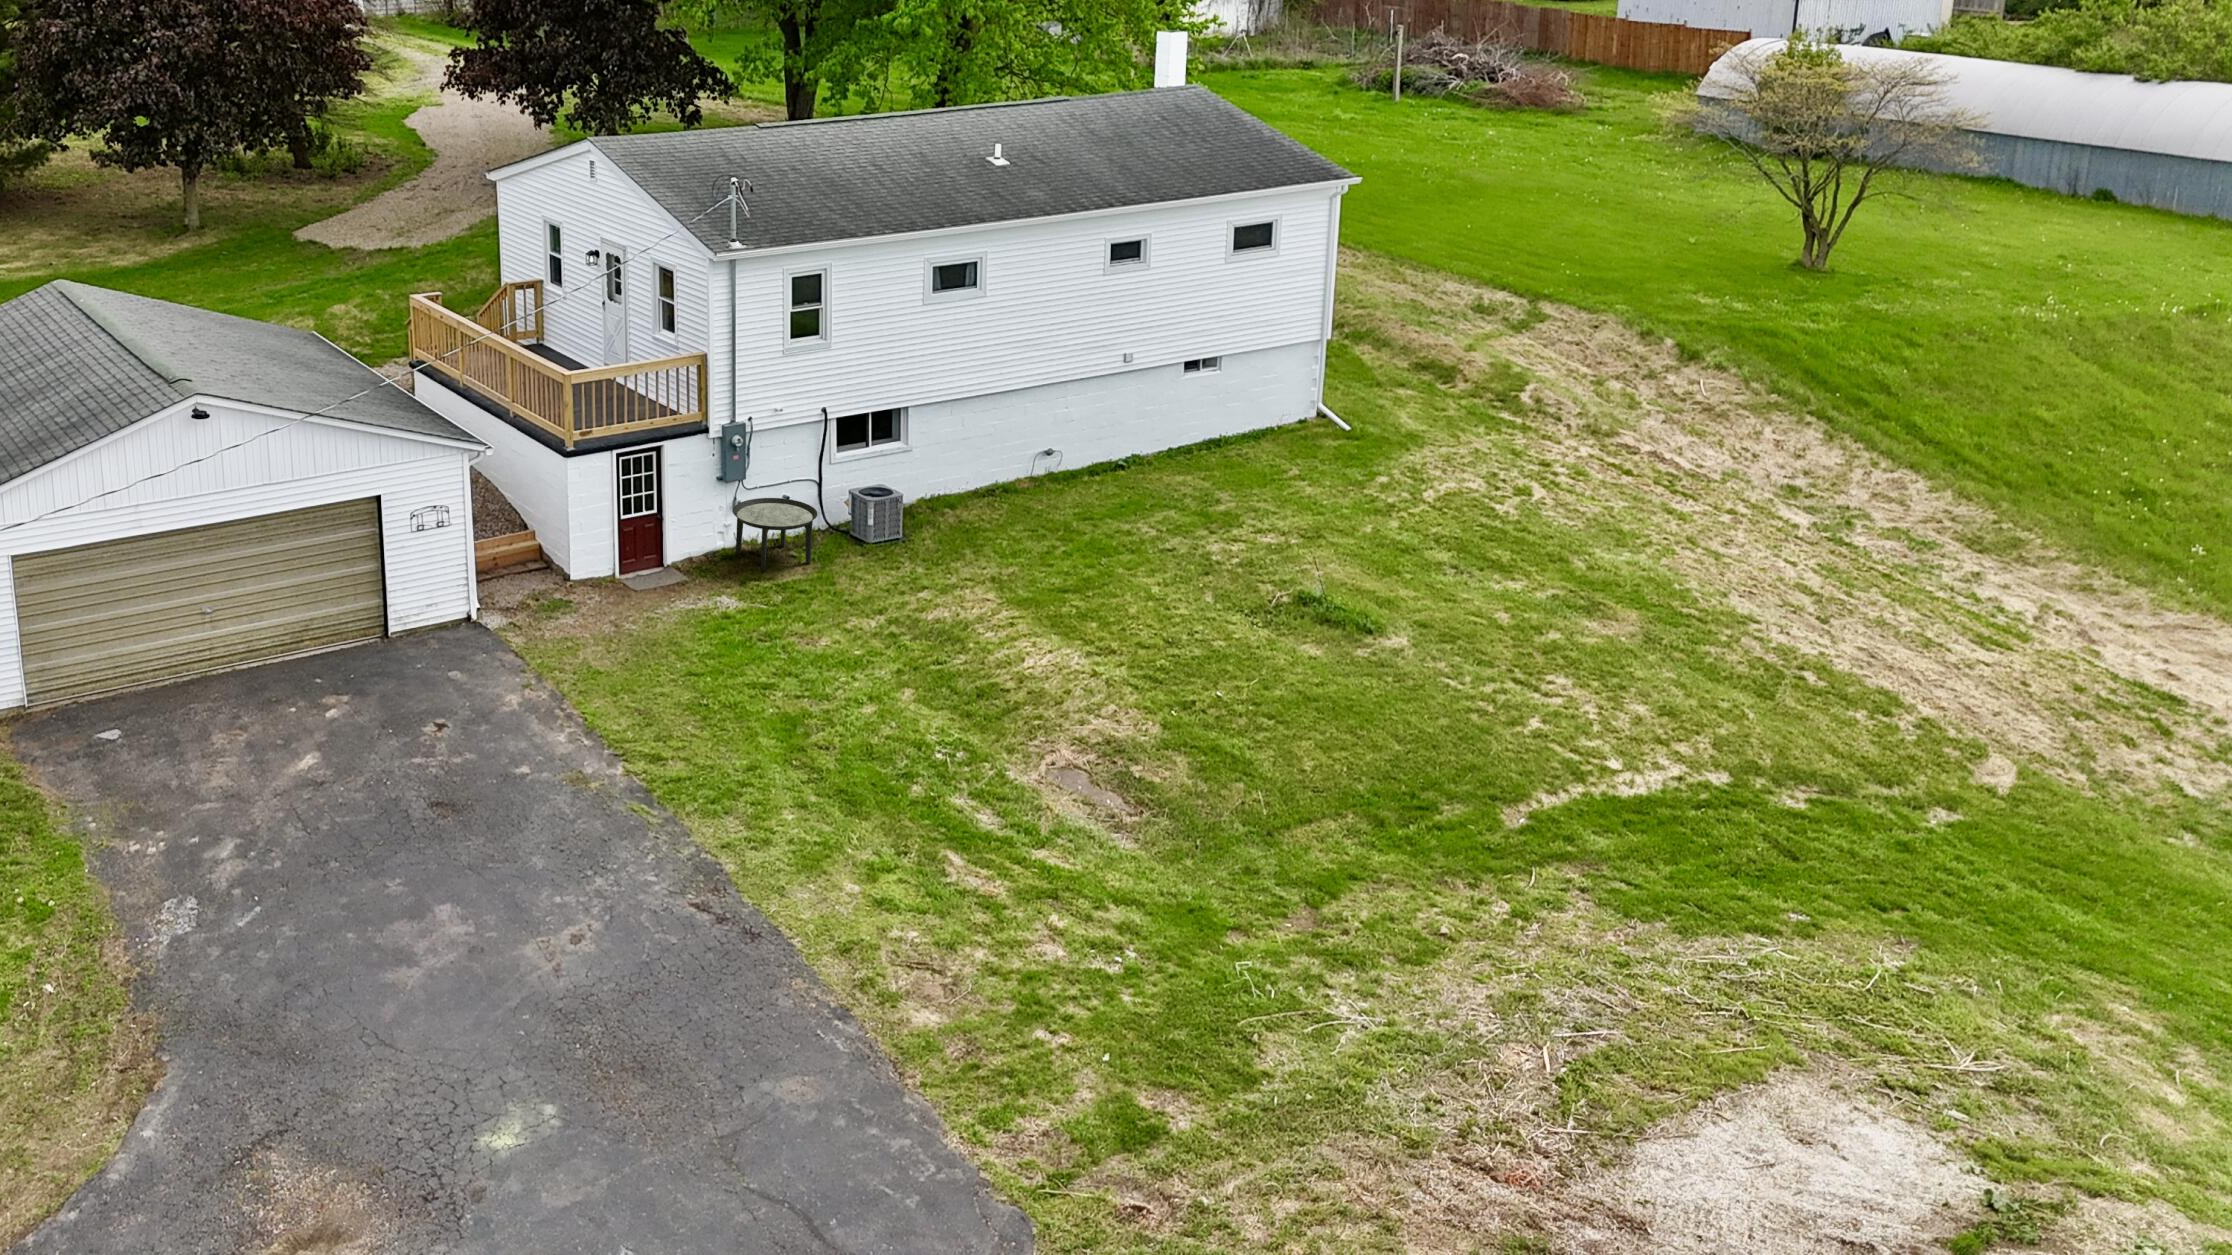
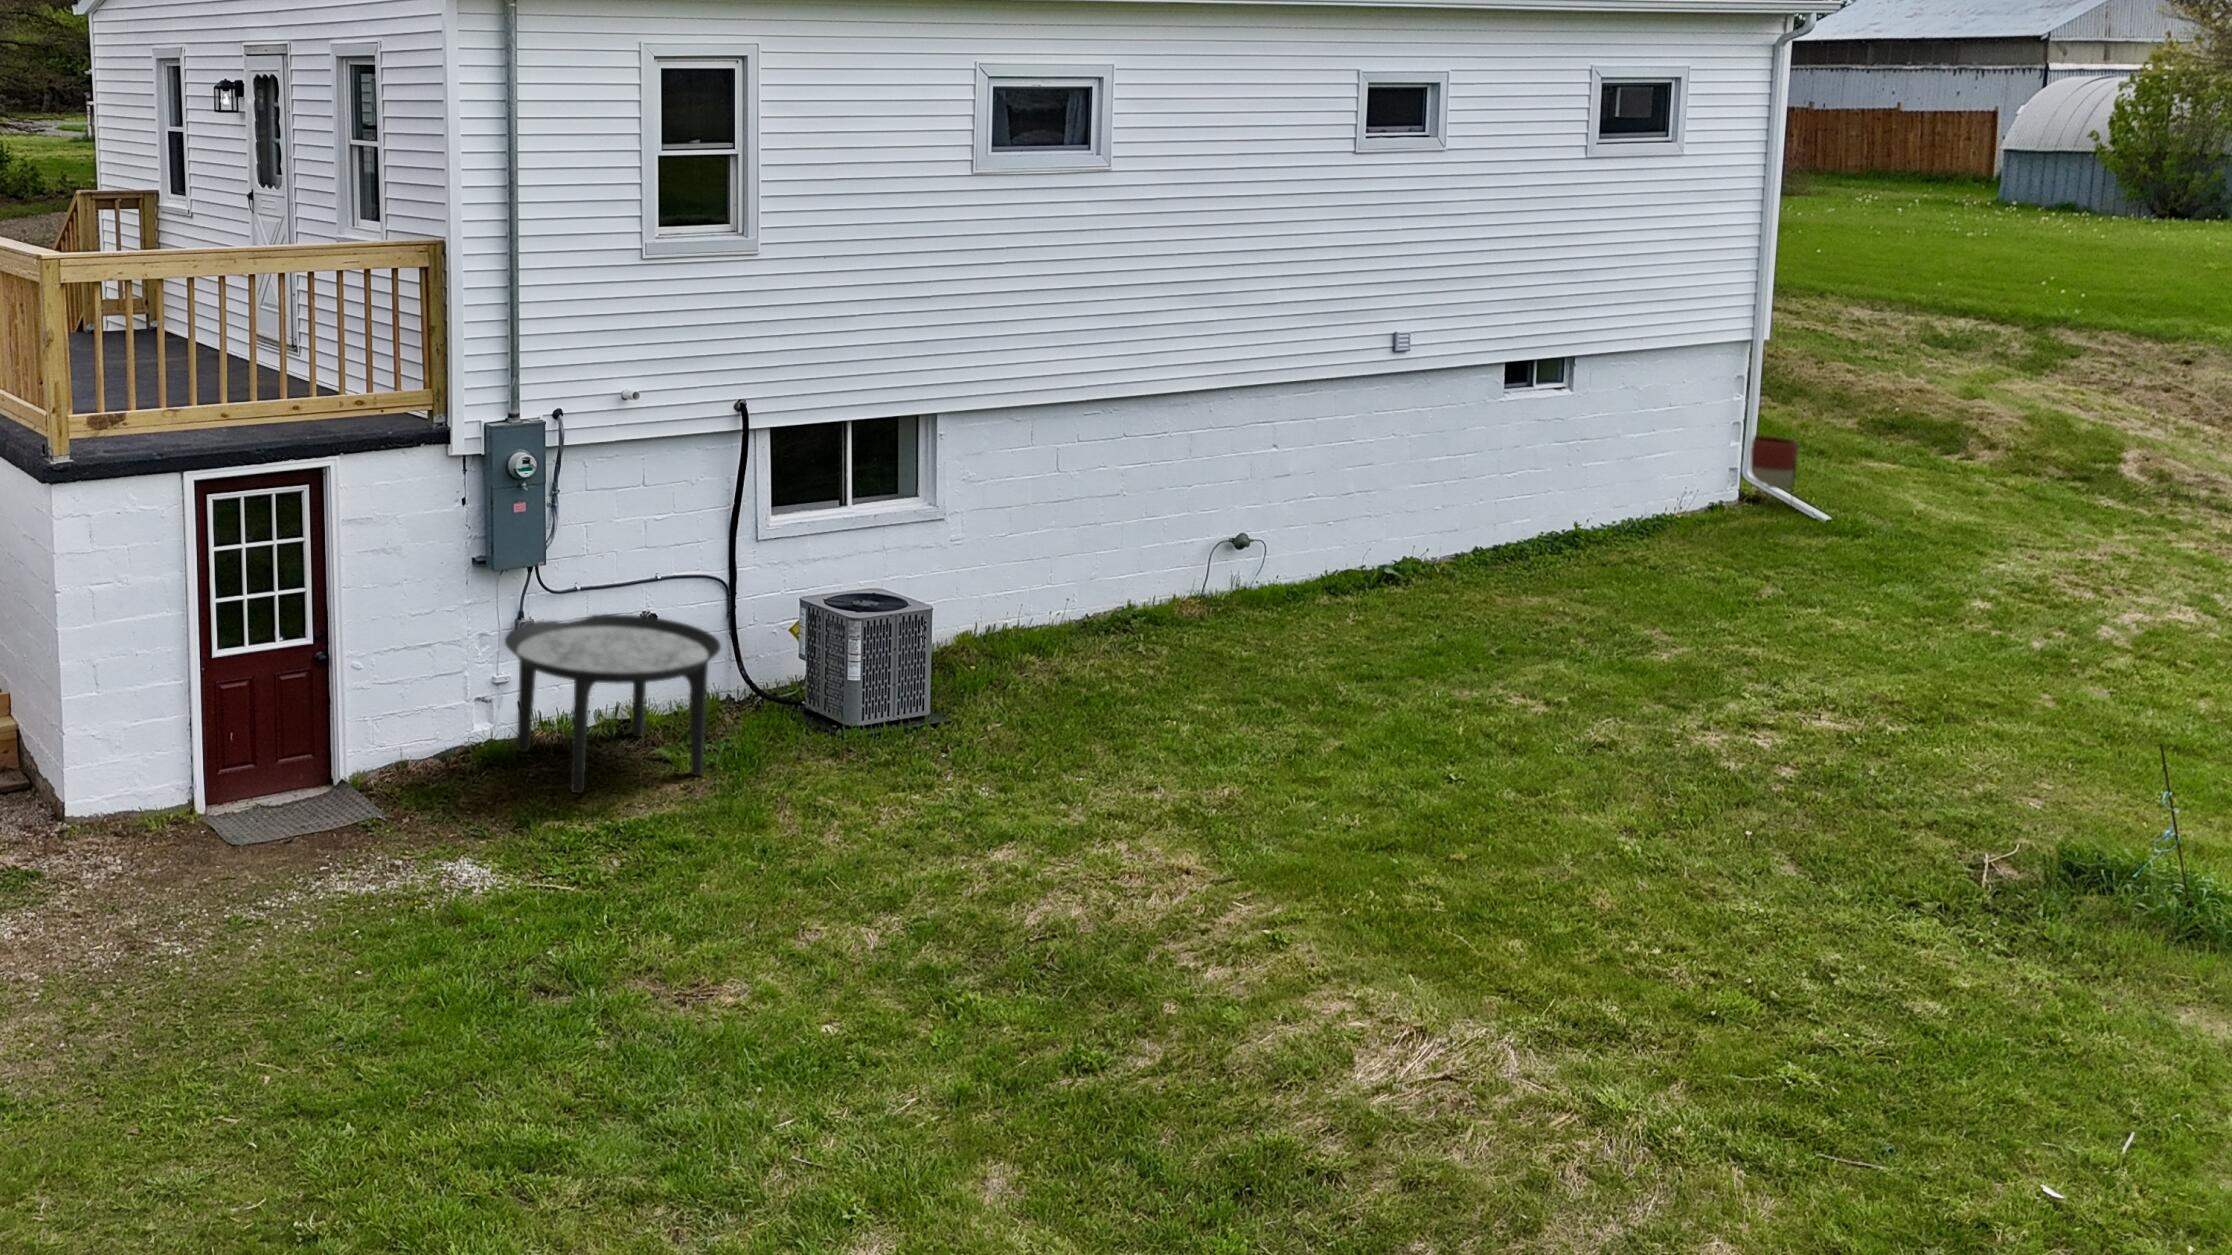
planter: none [1320,384,1347,421] -> present [1751,436,1799,489]

